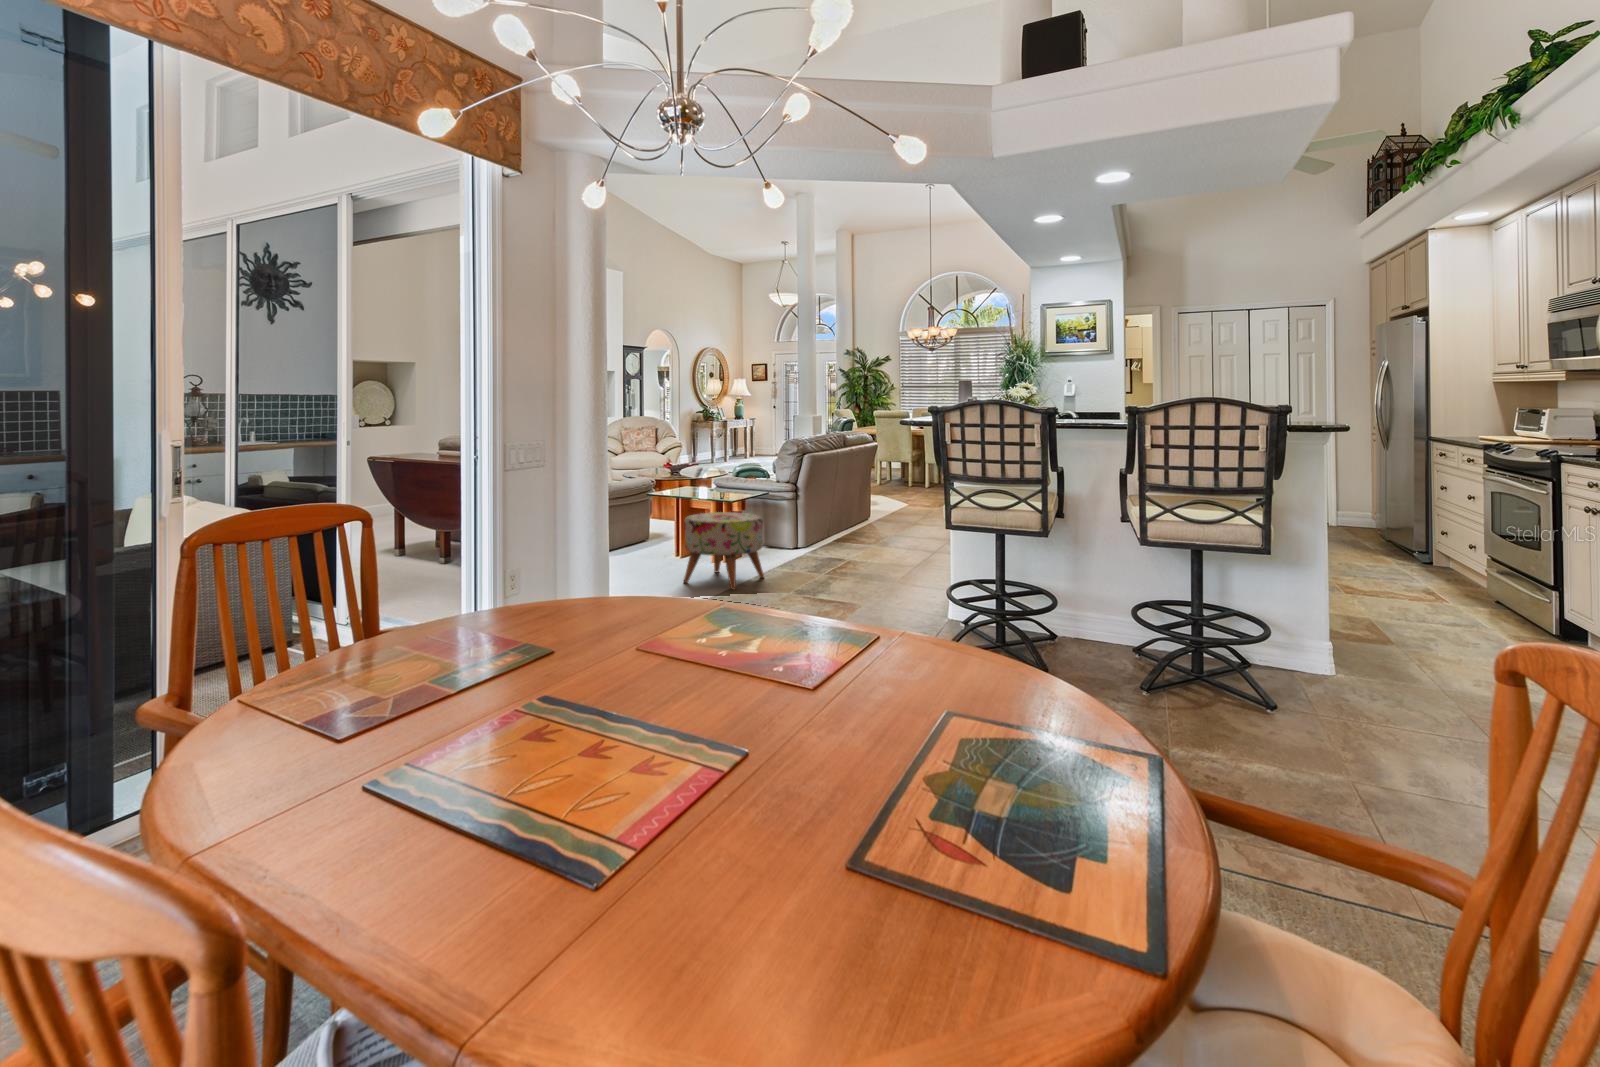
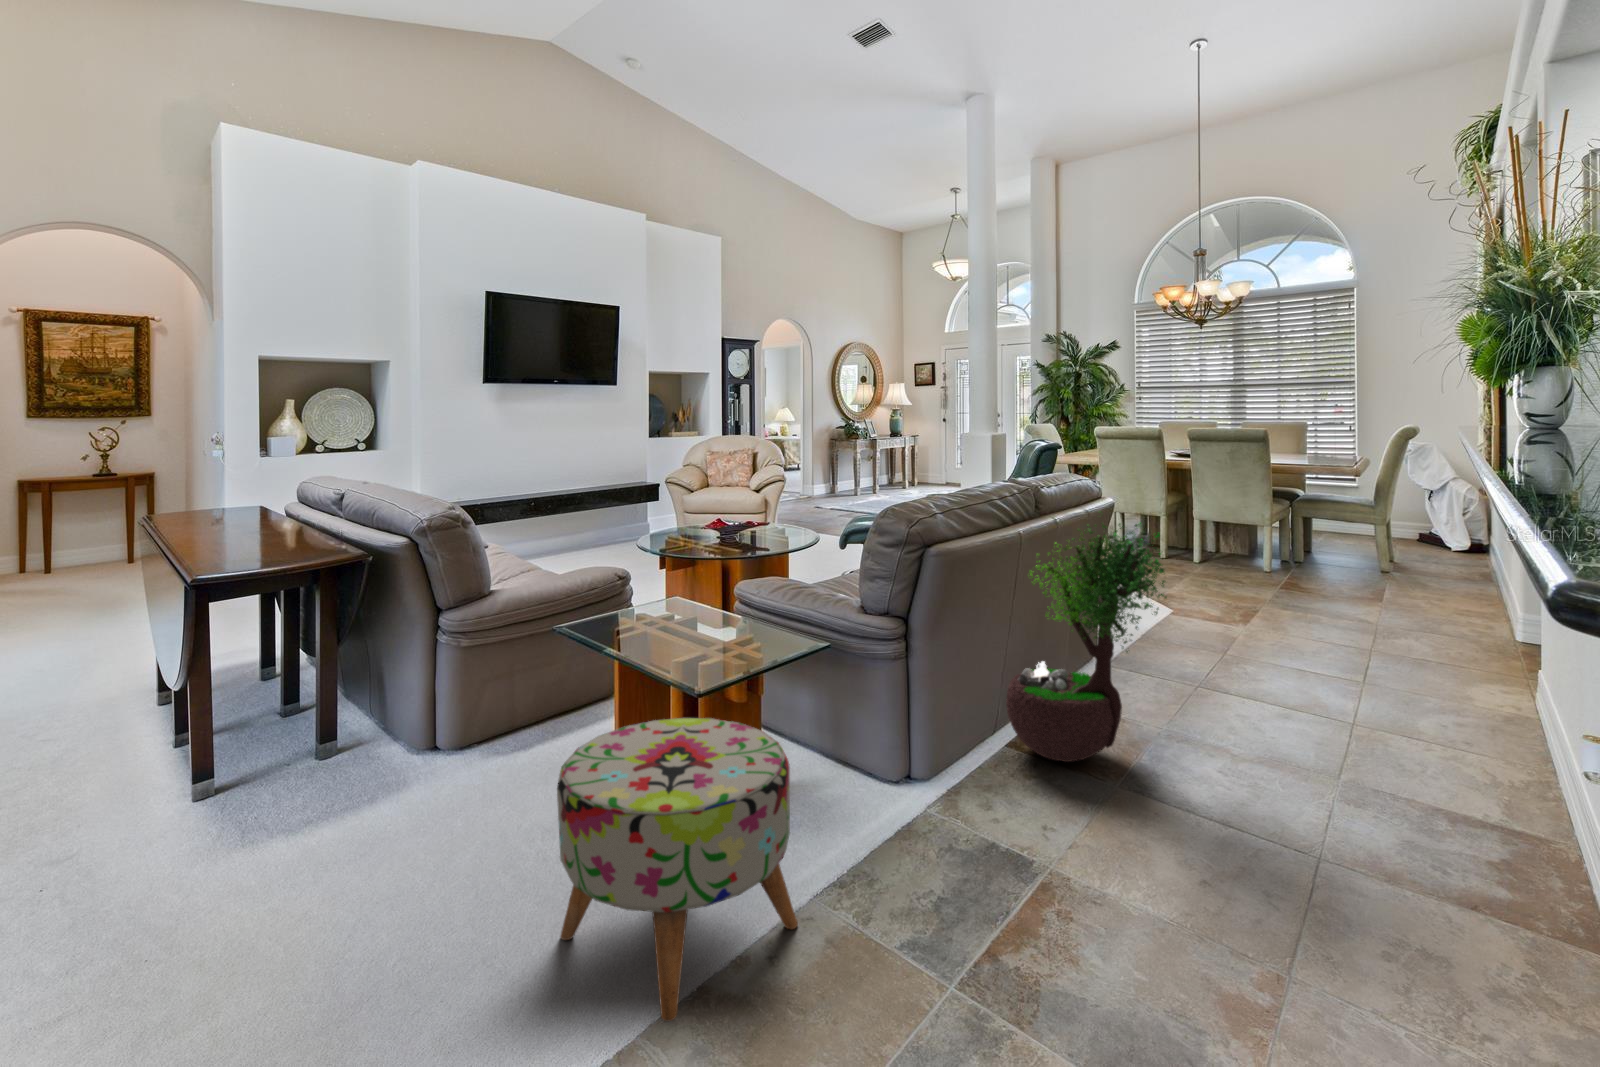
potted tree: none [830,440,891,548] -> present [1006,512,1167,762]

